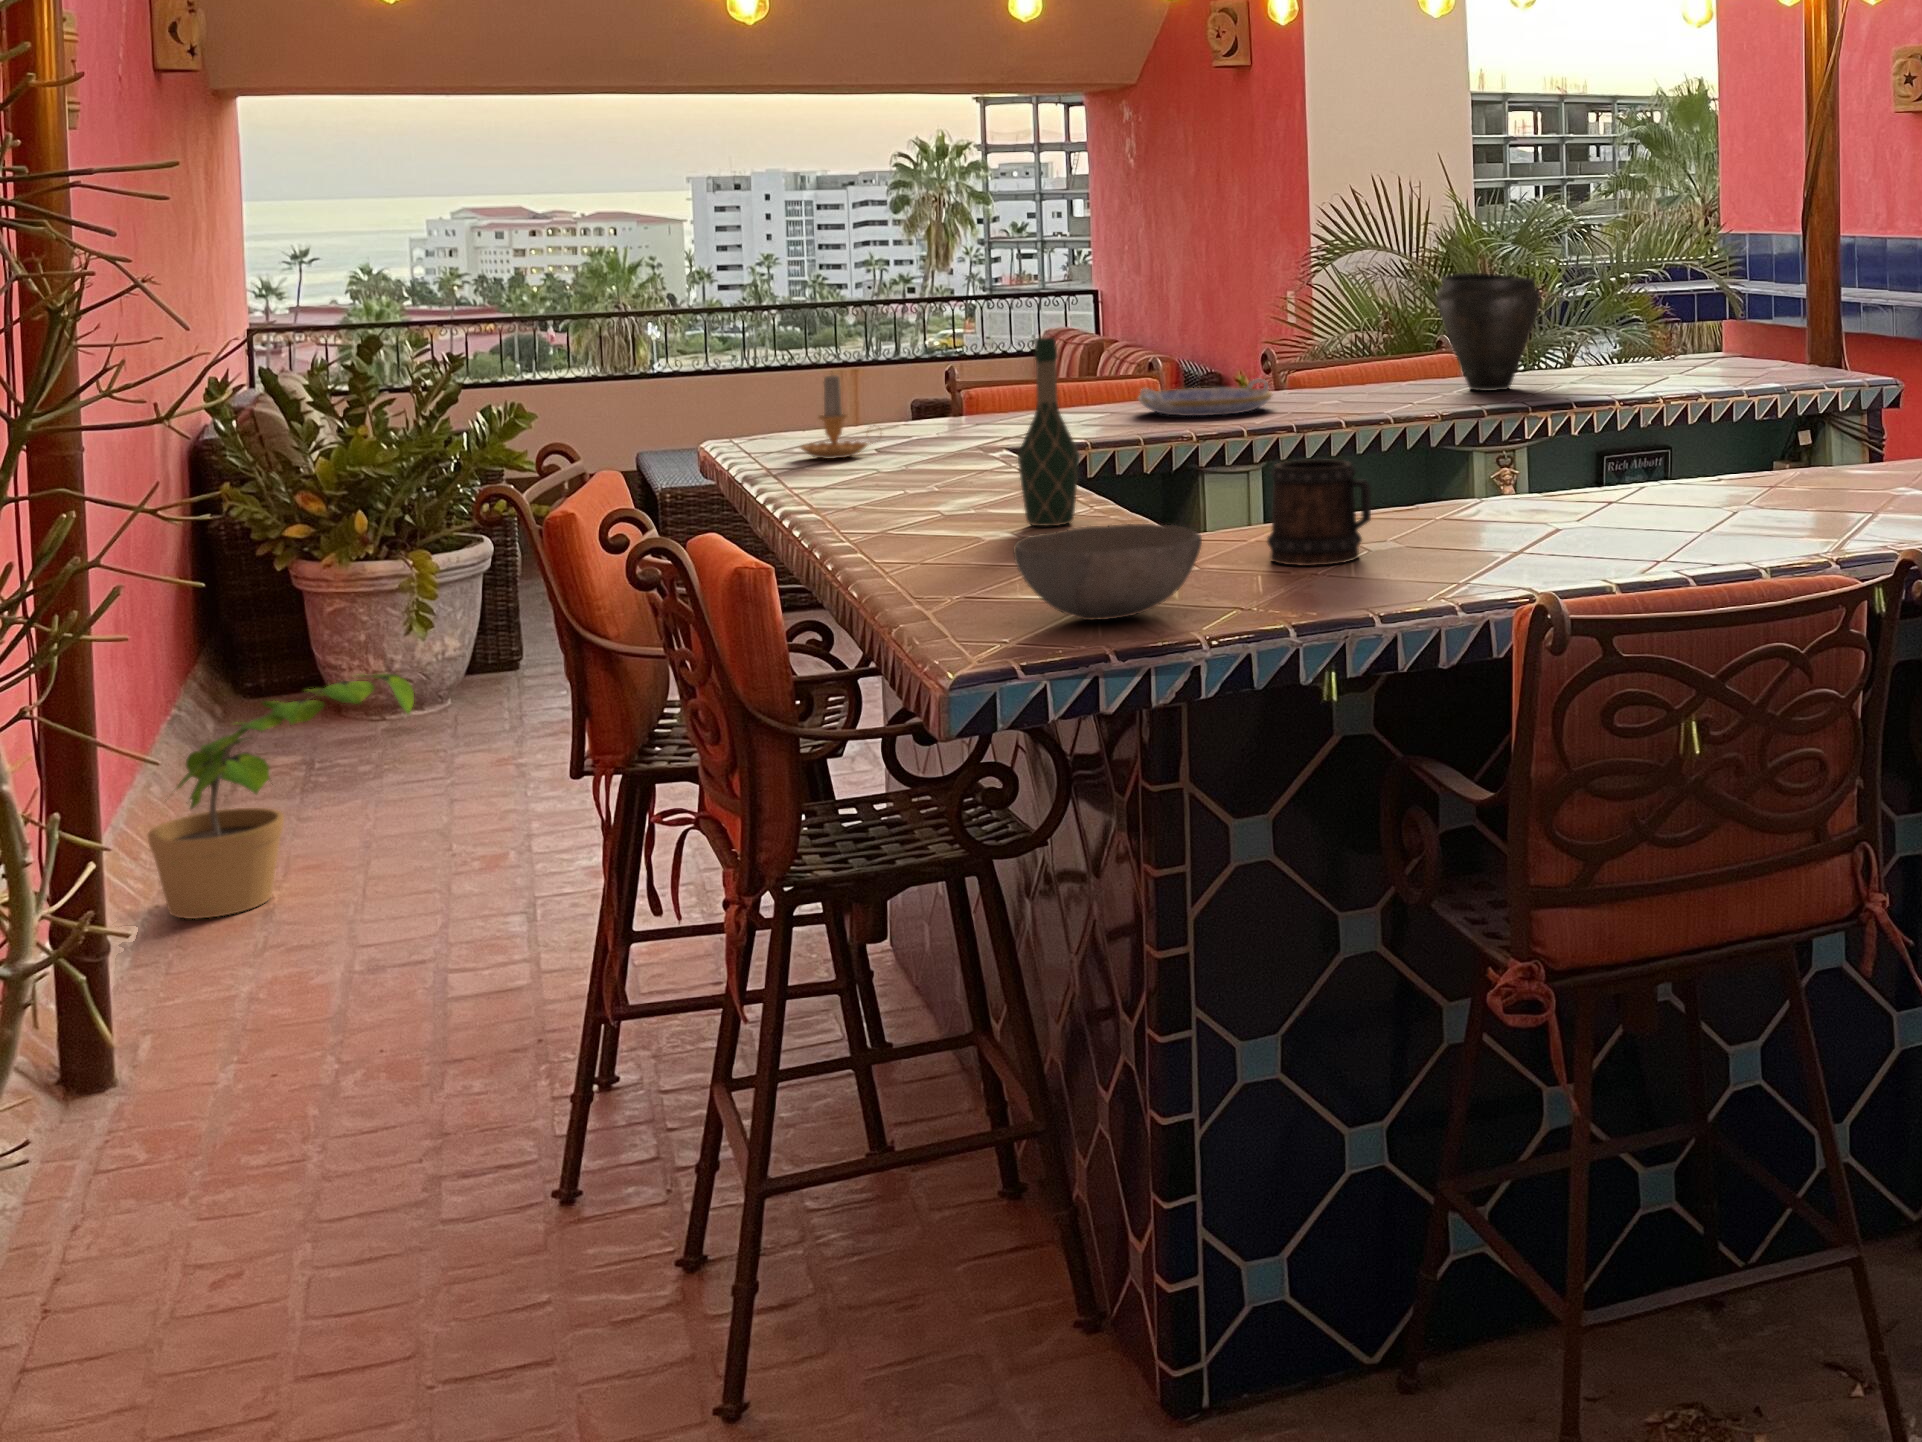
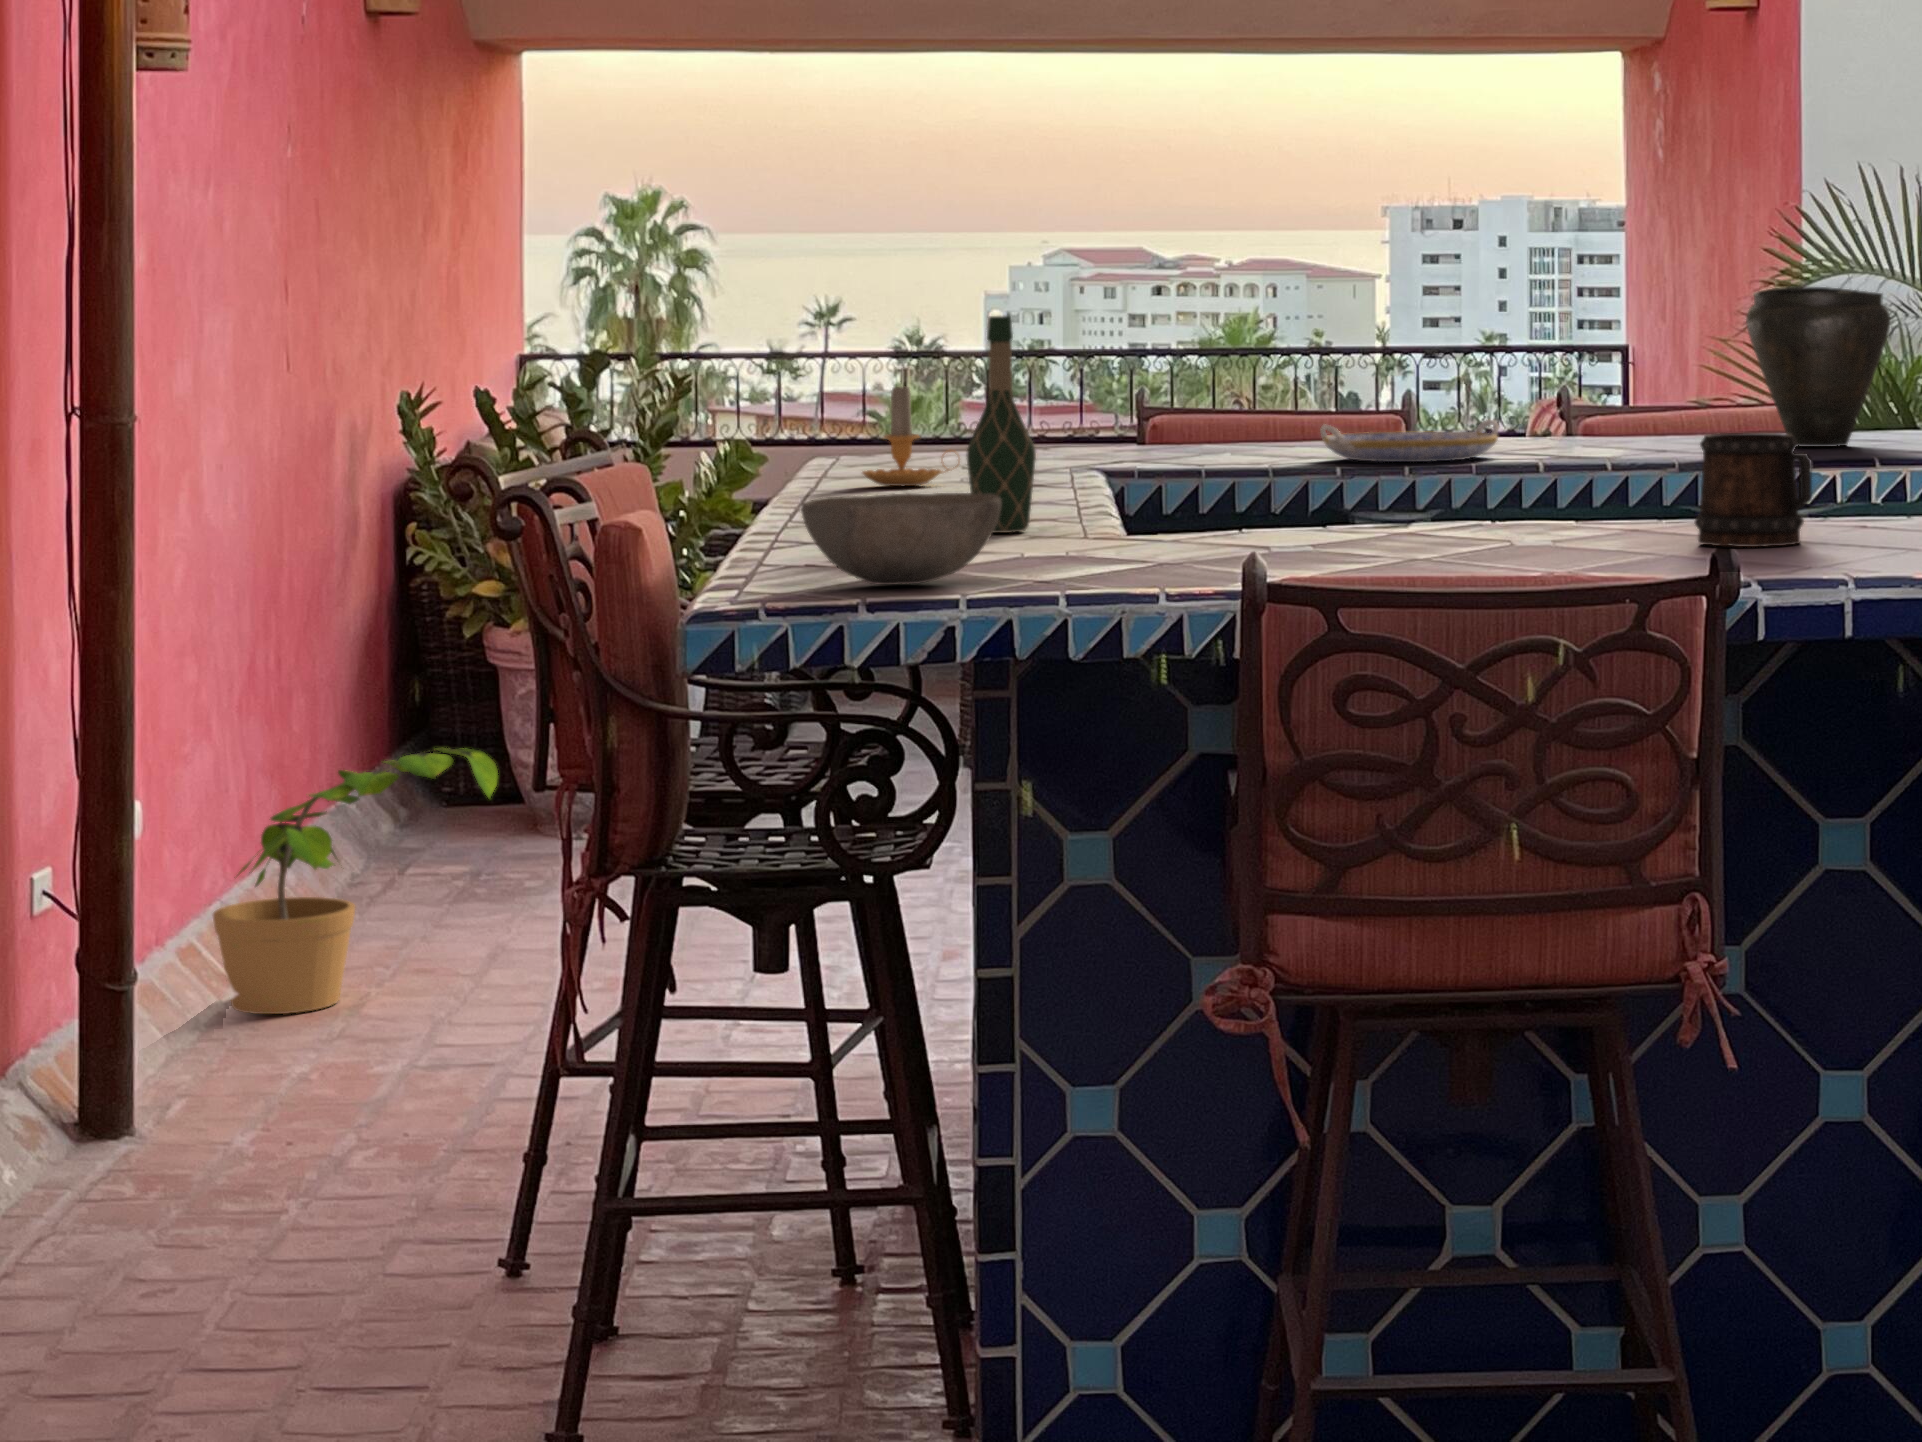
beer mug: present [1267,459,1371,566] -> present [1695,433,1812,547]

